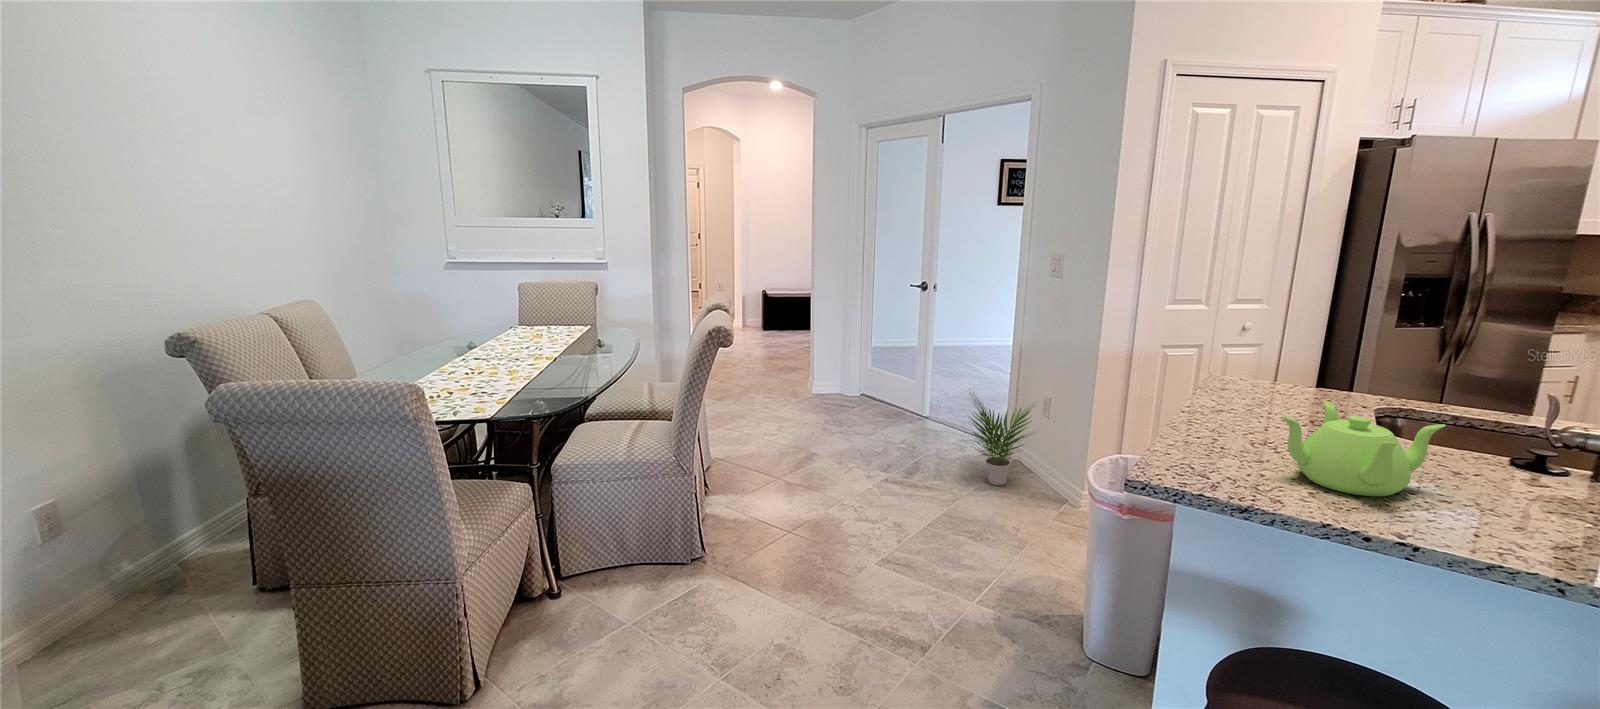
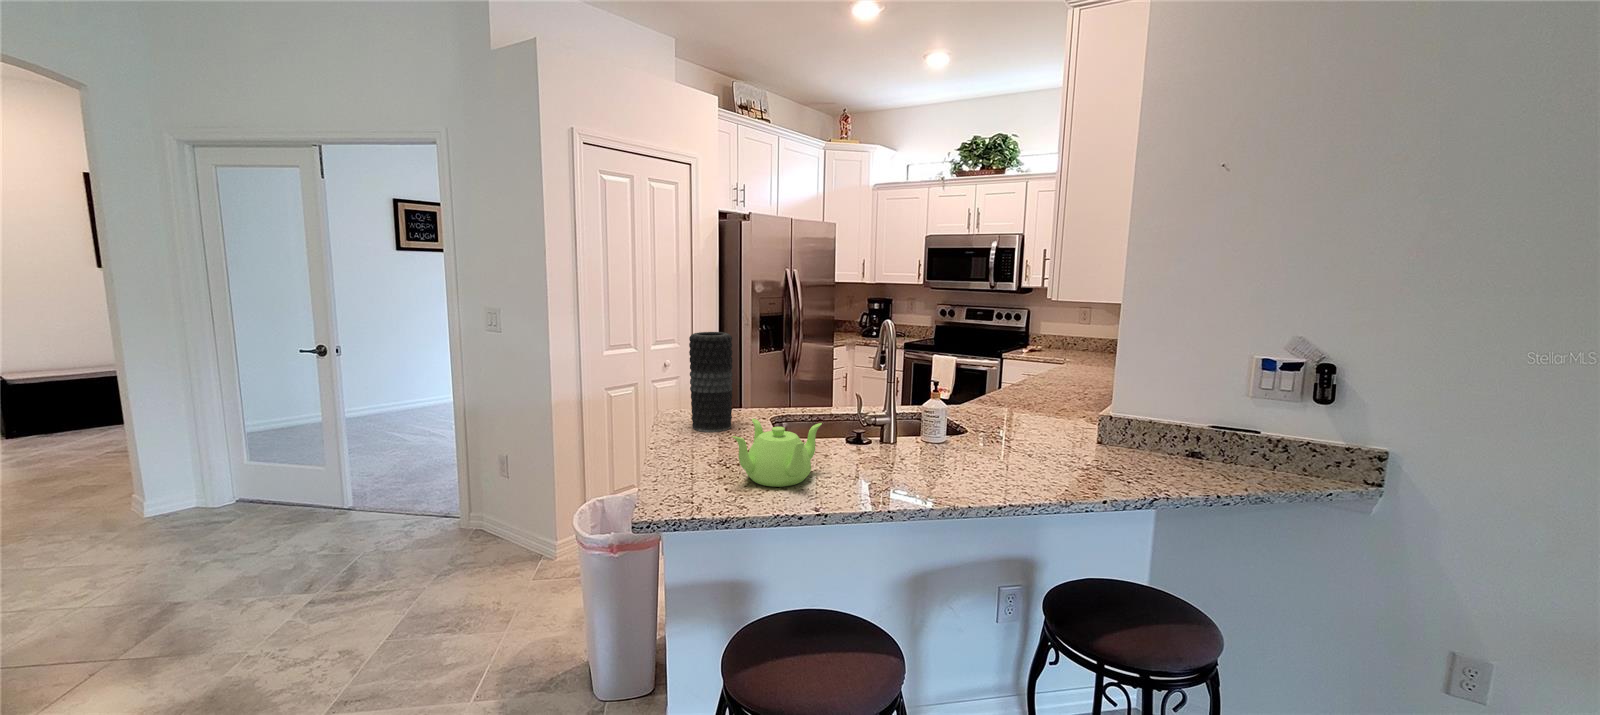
vase: none [1247,287,1325,412] -> present [689,332,733,432]
potted plant: present [968,393,1035,485] -> none [401,461,504,563]

